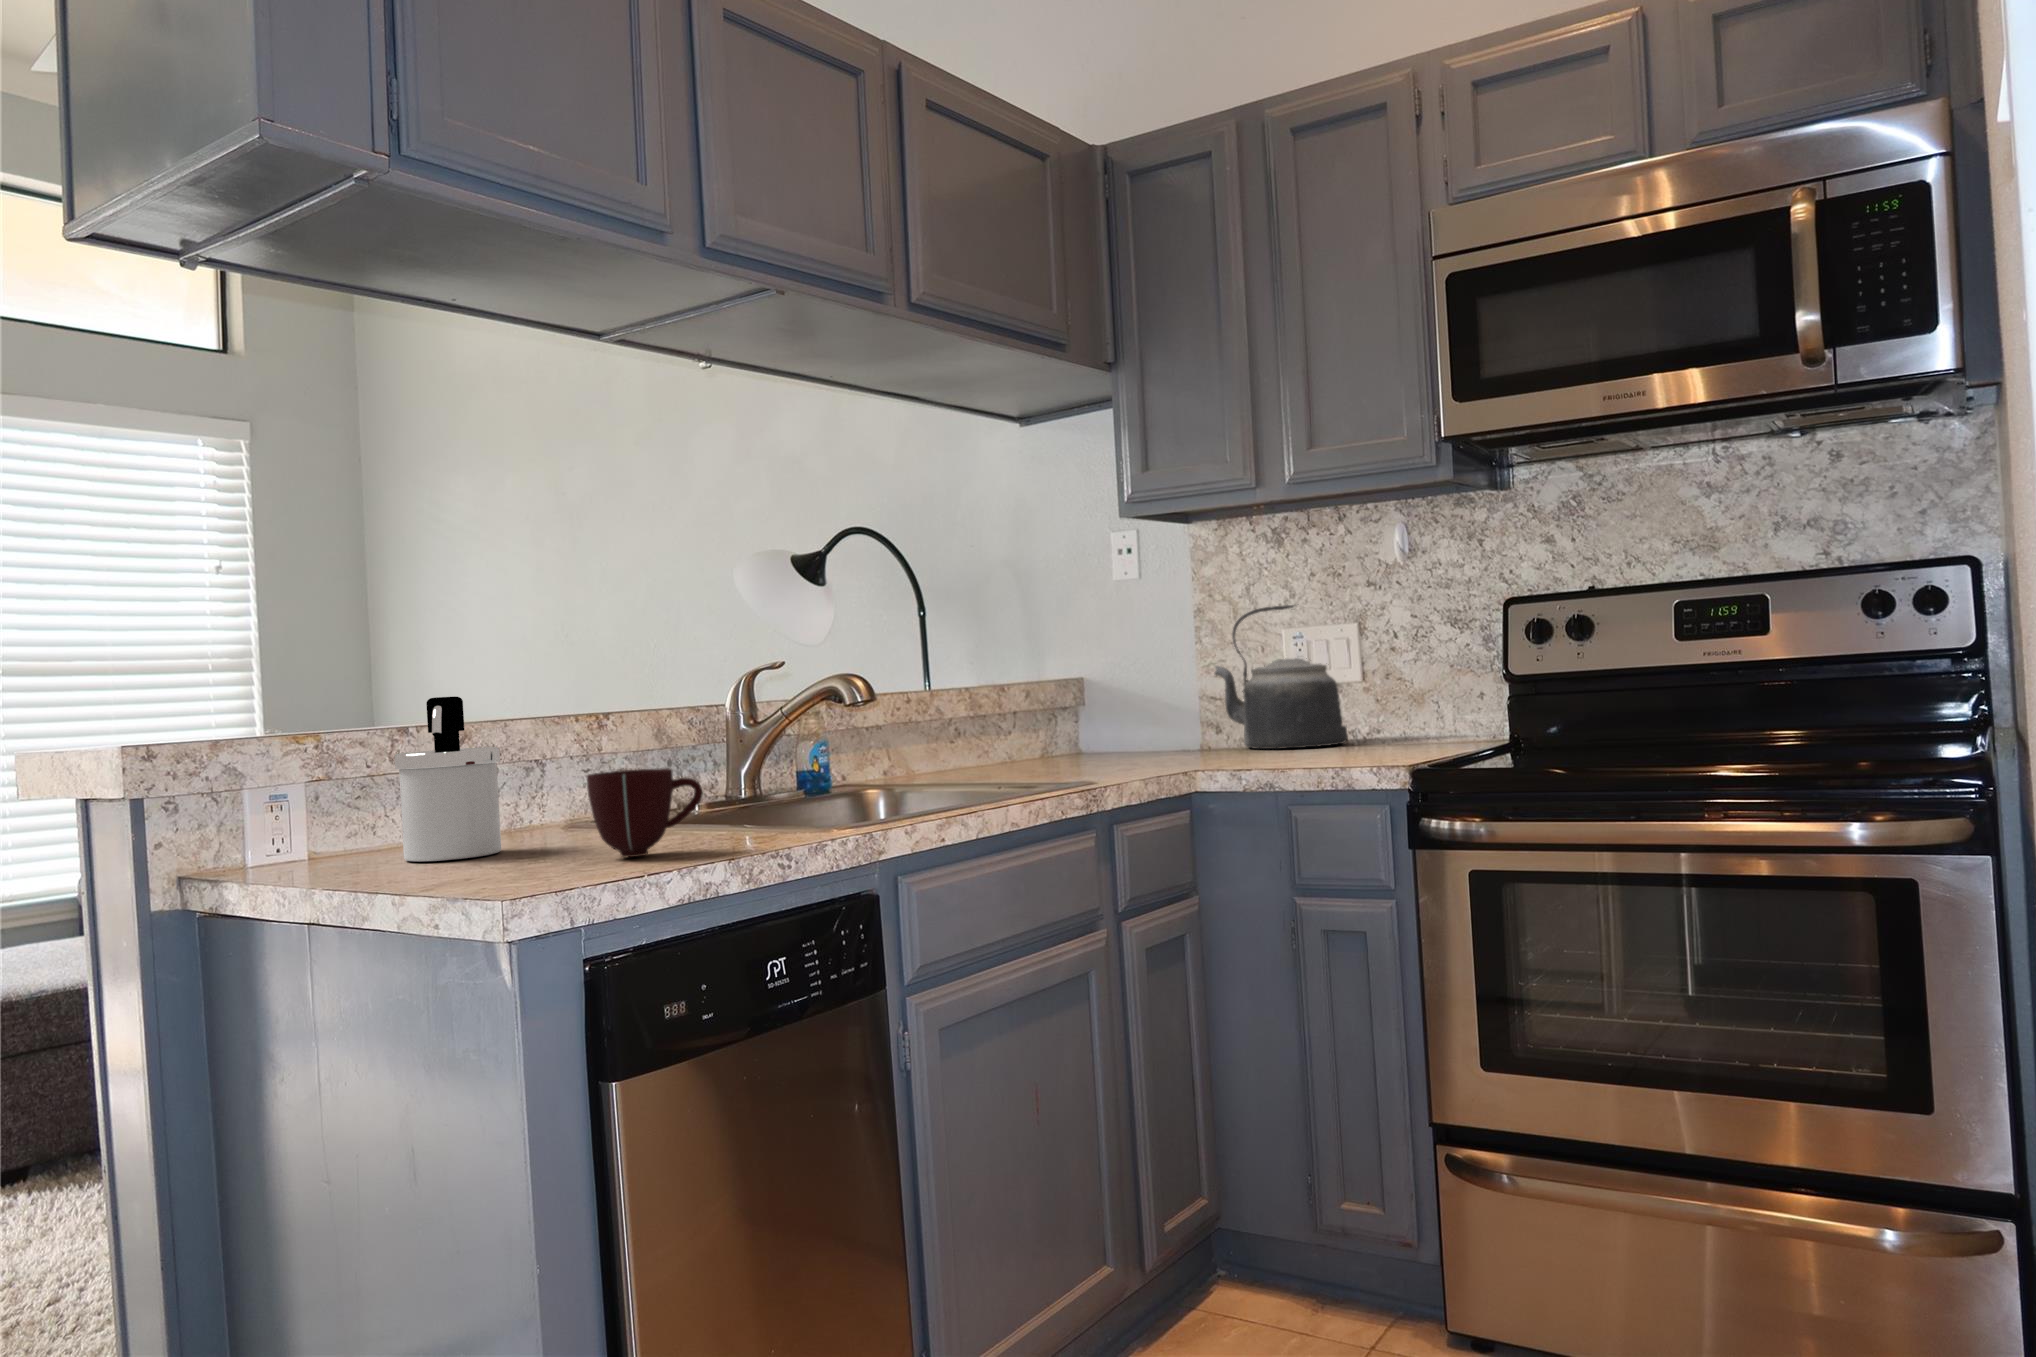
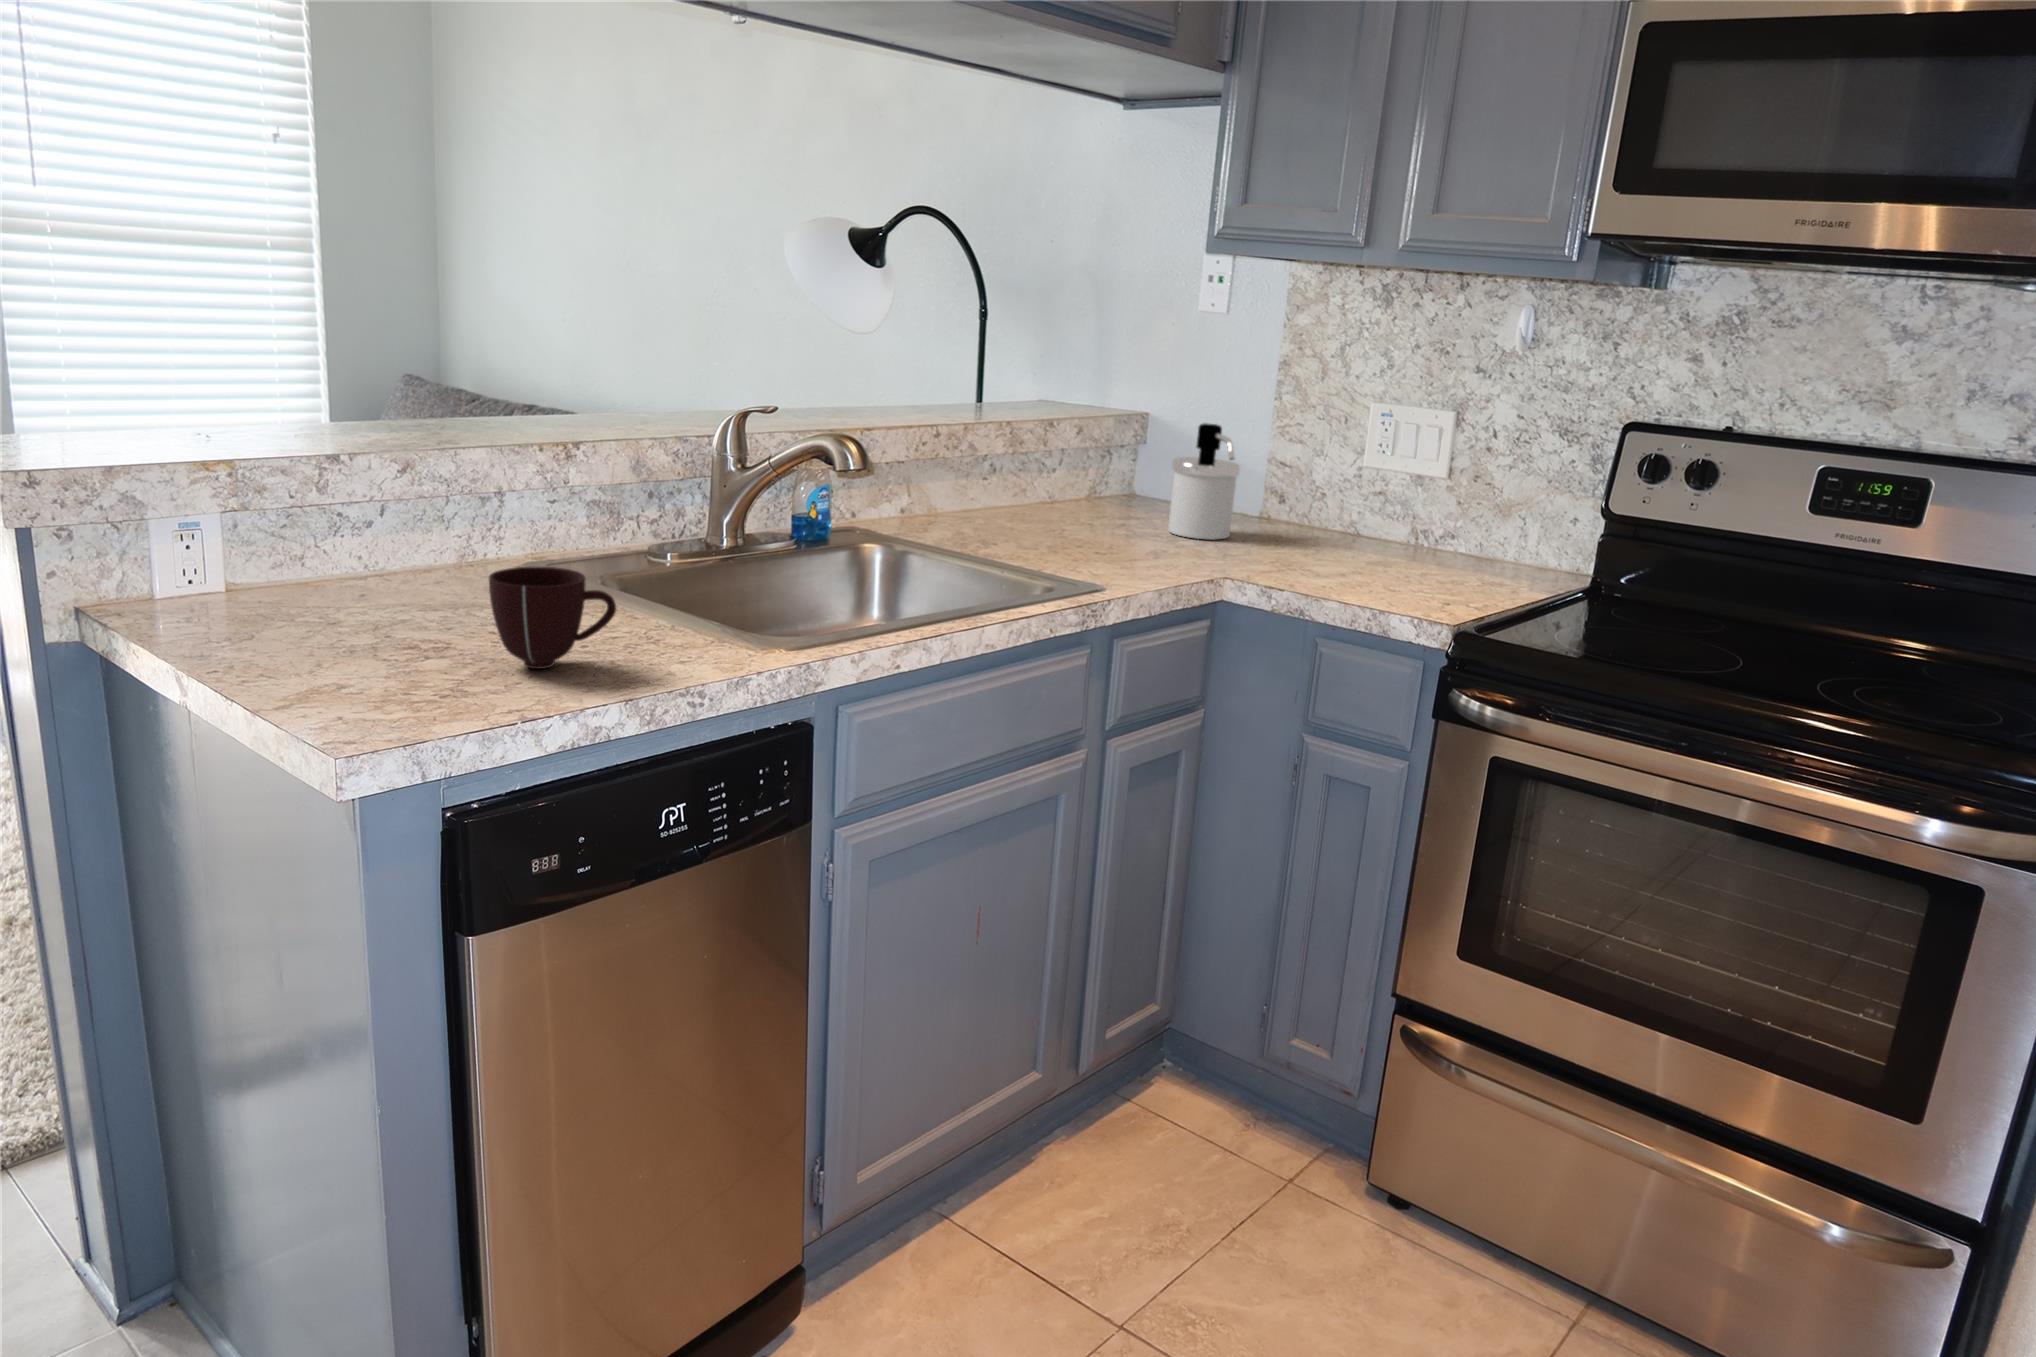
kettle: present [1215,605,1348,749] -> none [1287,374,1445,544]
soap dispenser: present [394,697,501,861] -> present [1168,423,1240,540]

